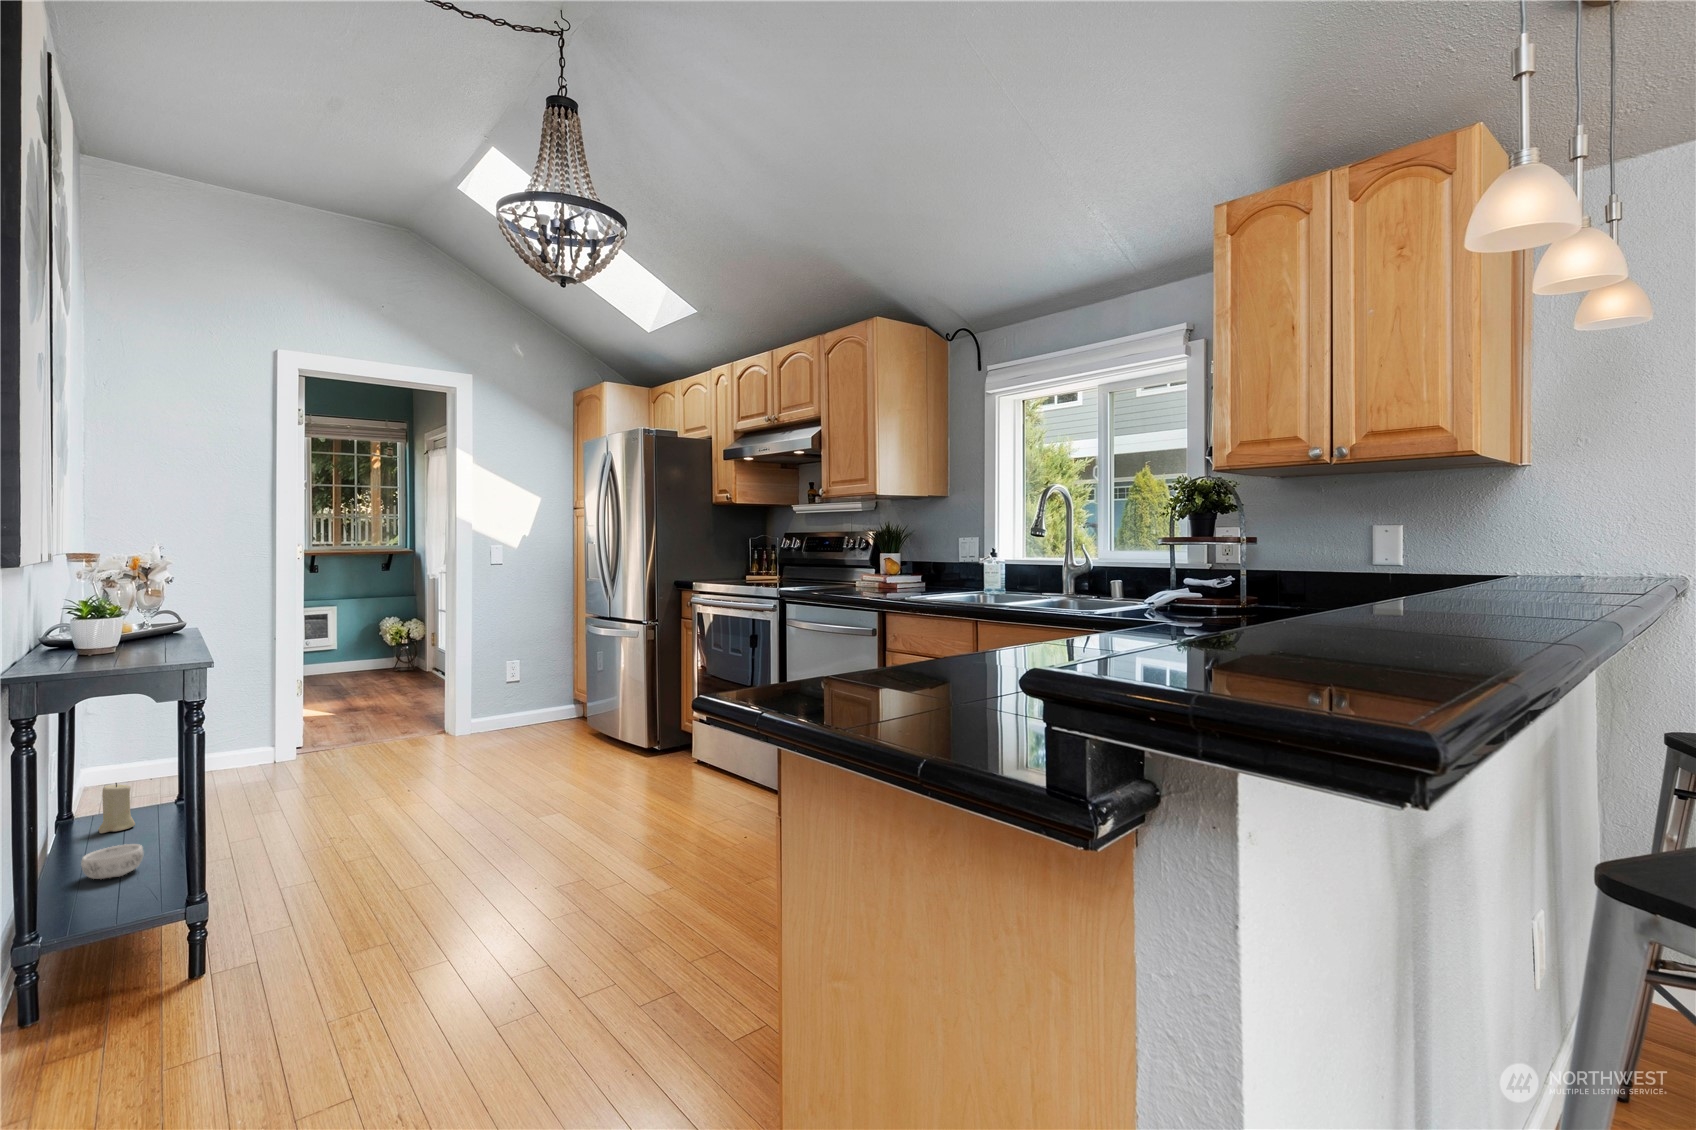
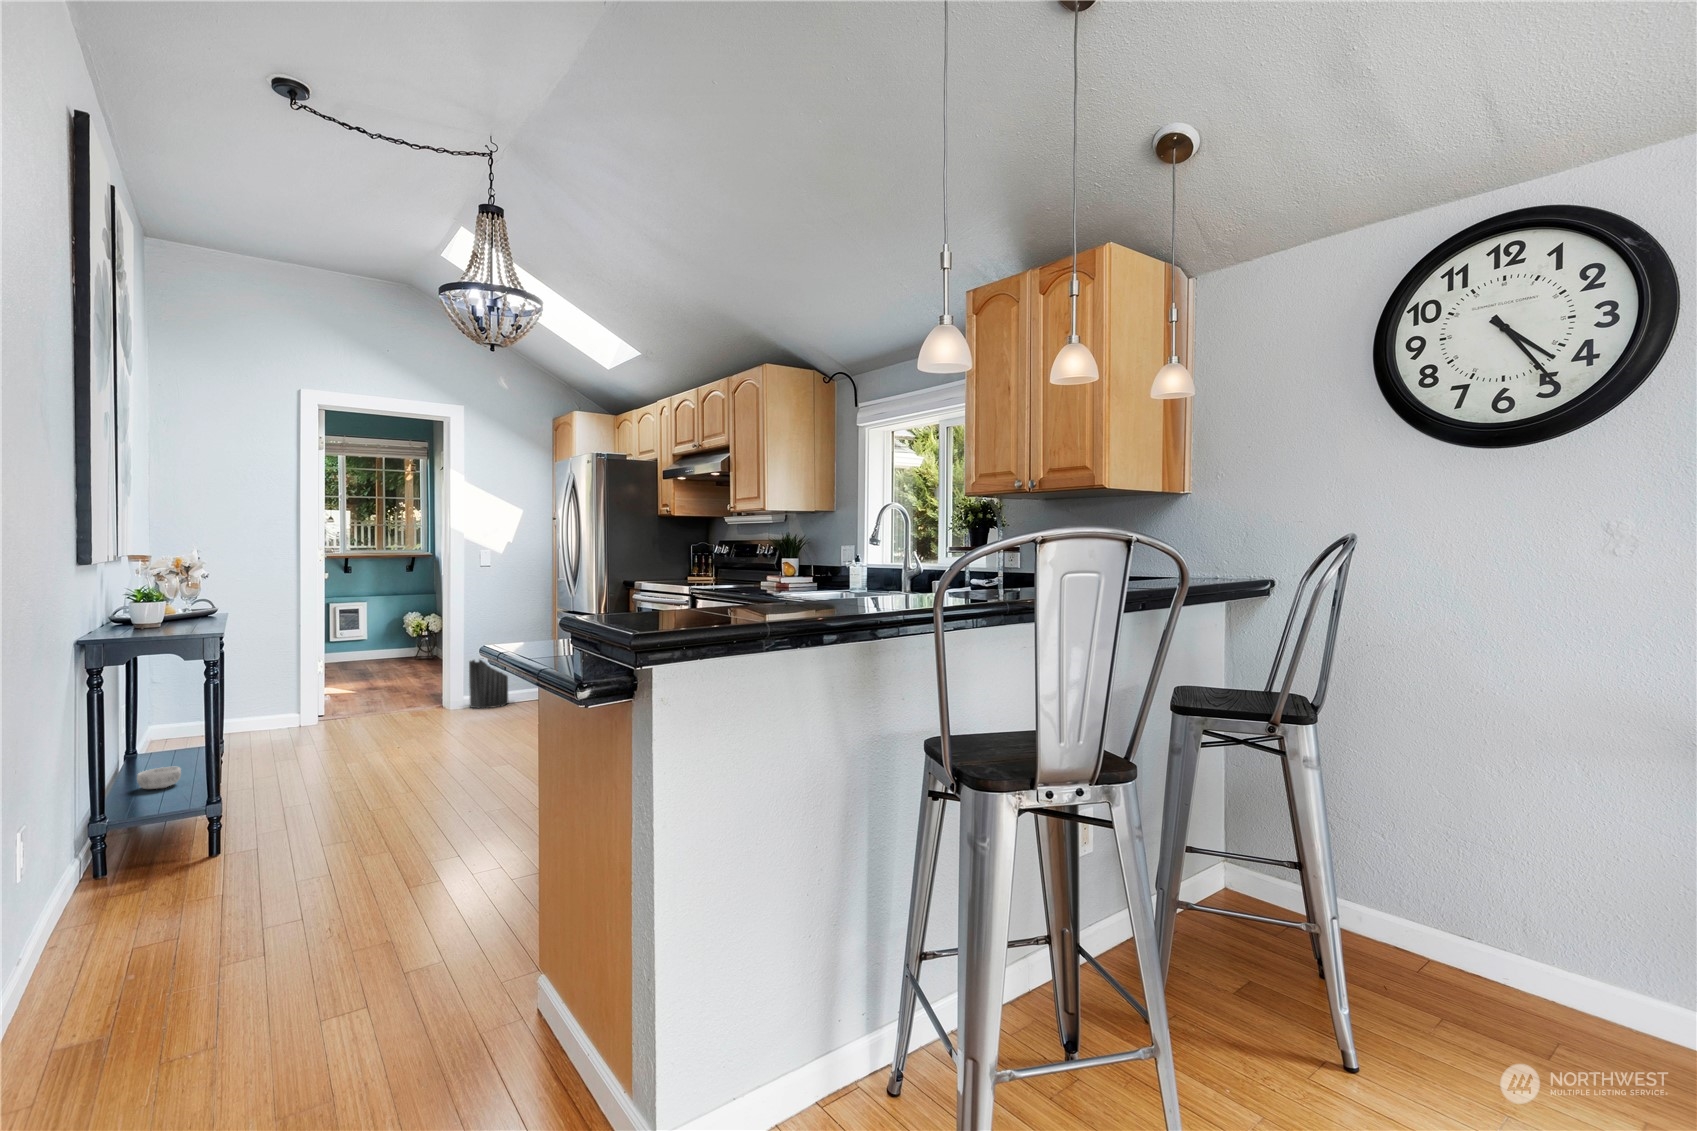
trash can: none [479,675,526,737] -> present [469,660,508,708]
candle: present [98,783,135,833] -> none [152,726,180,763]

